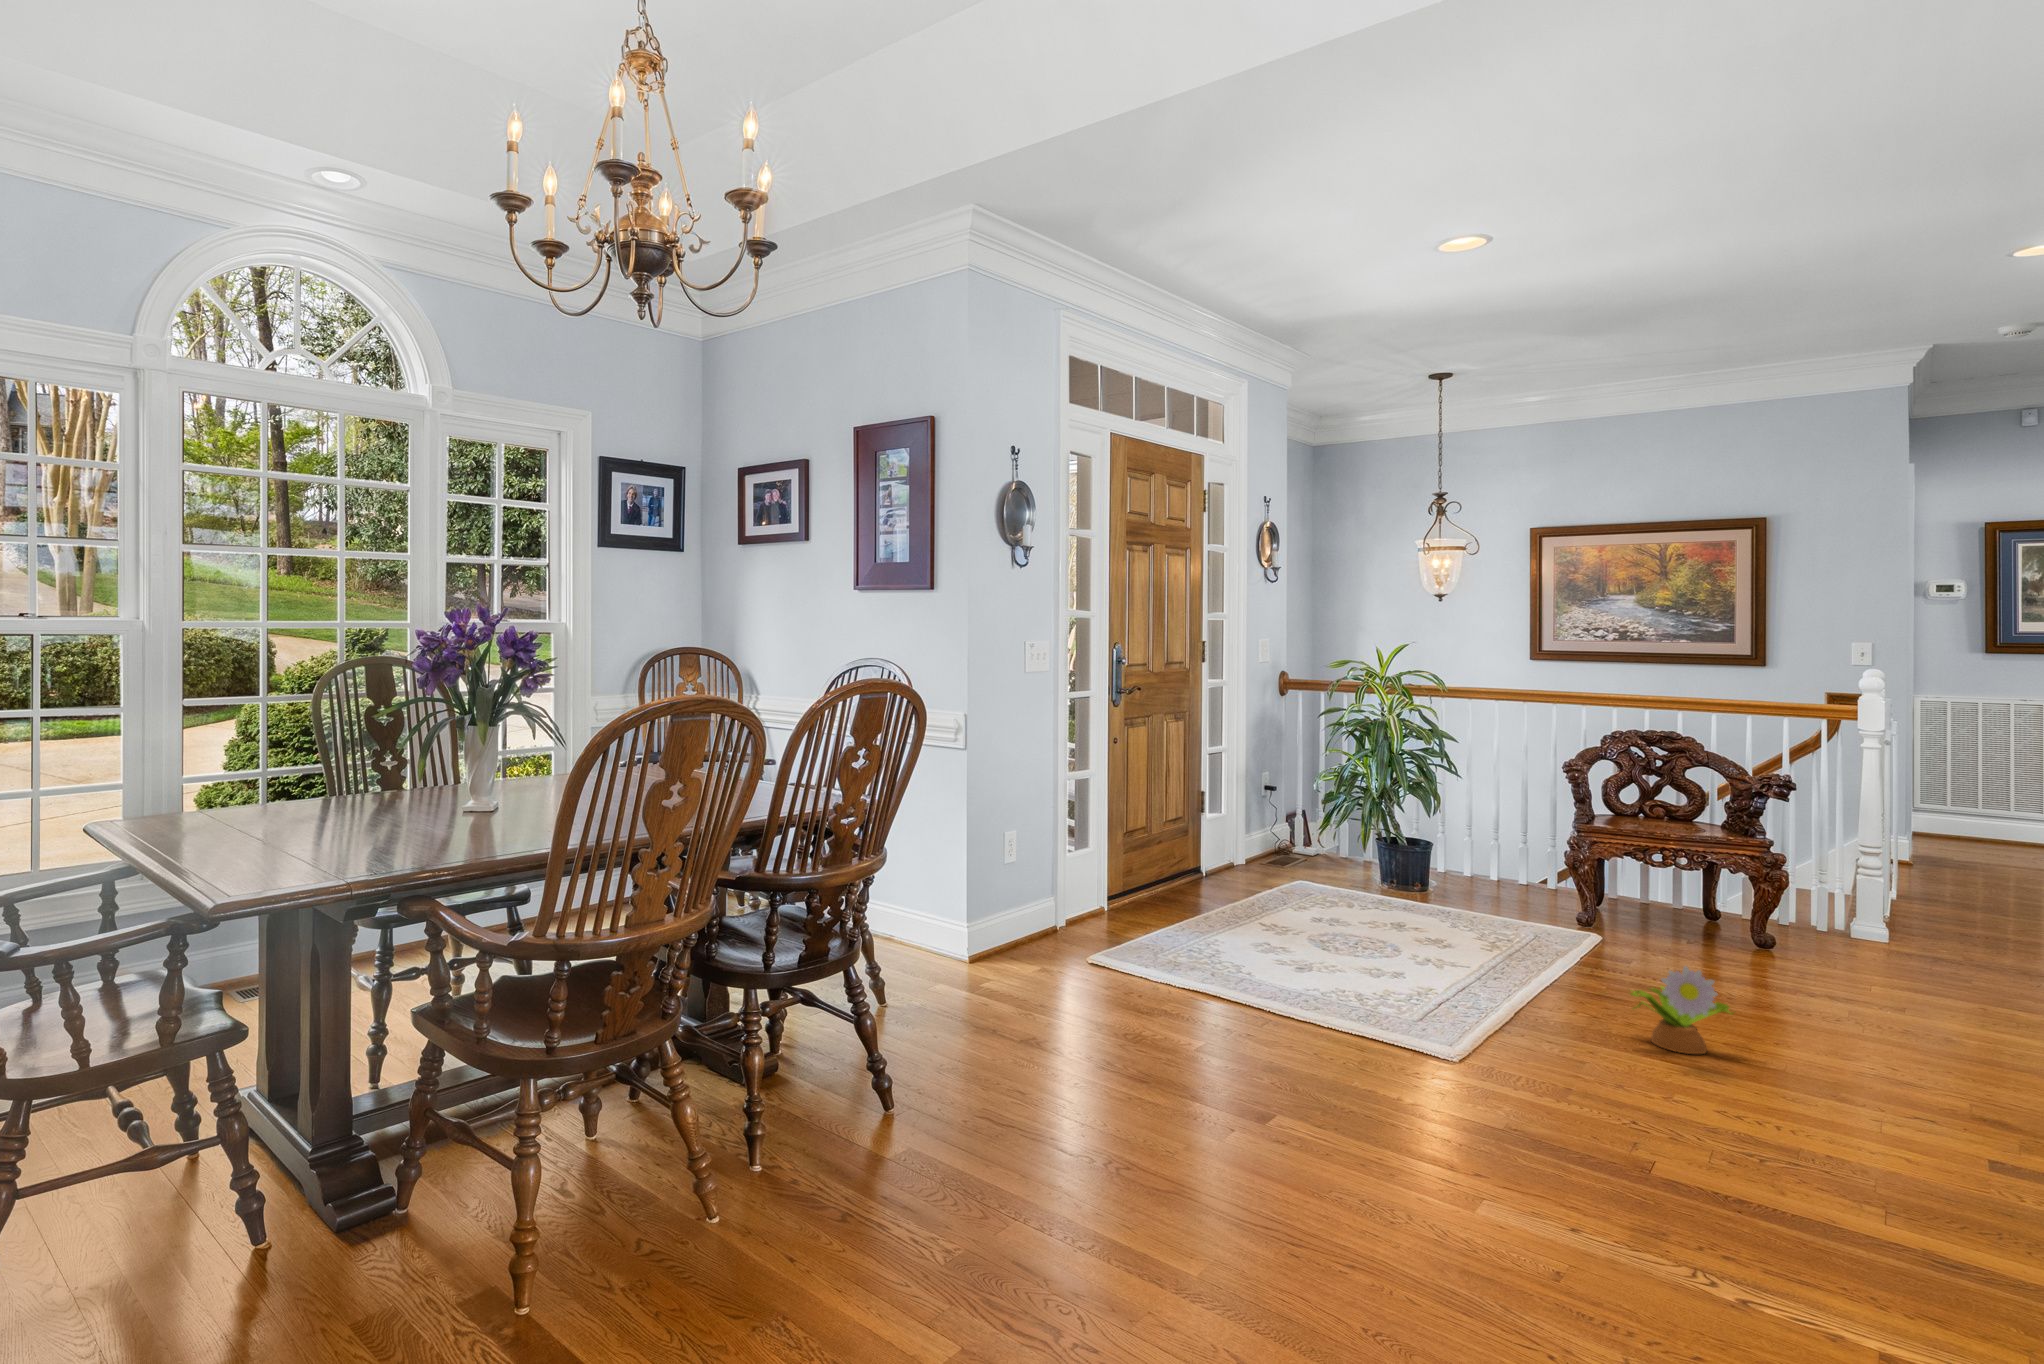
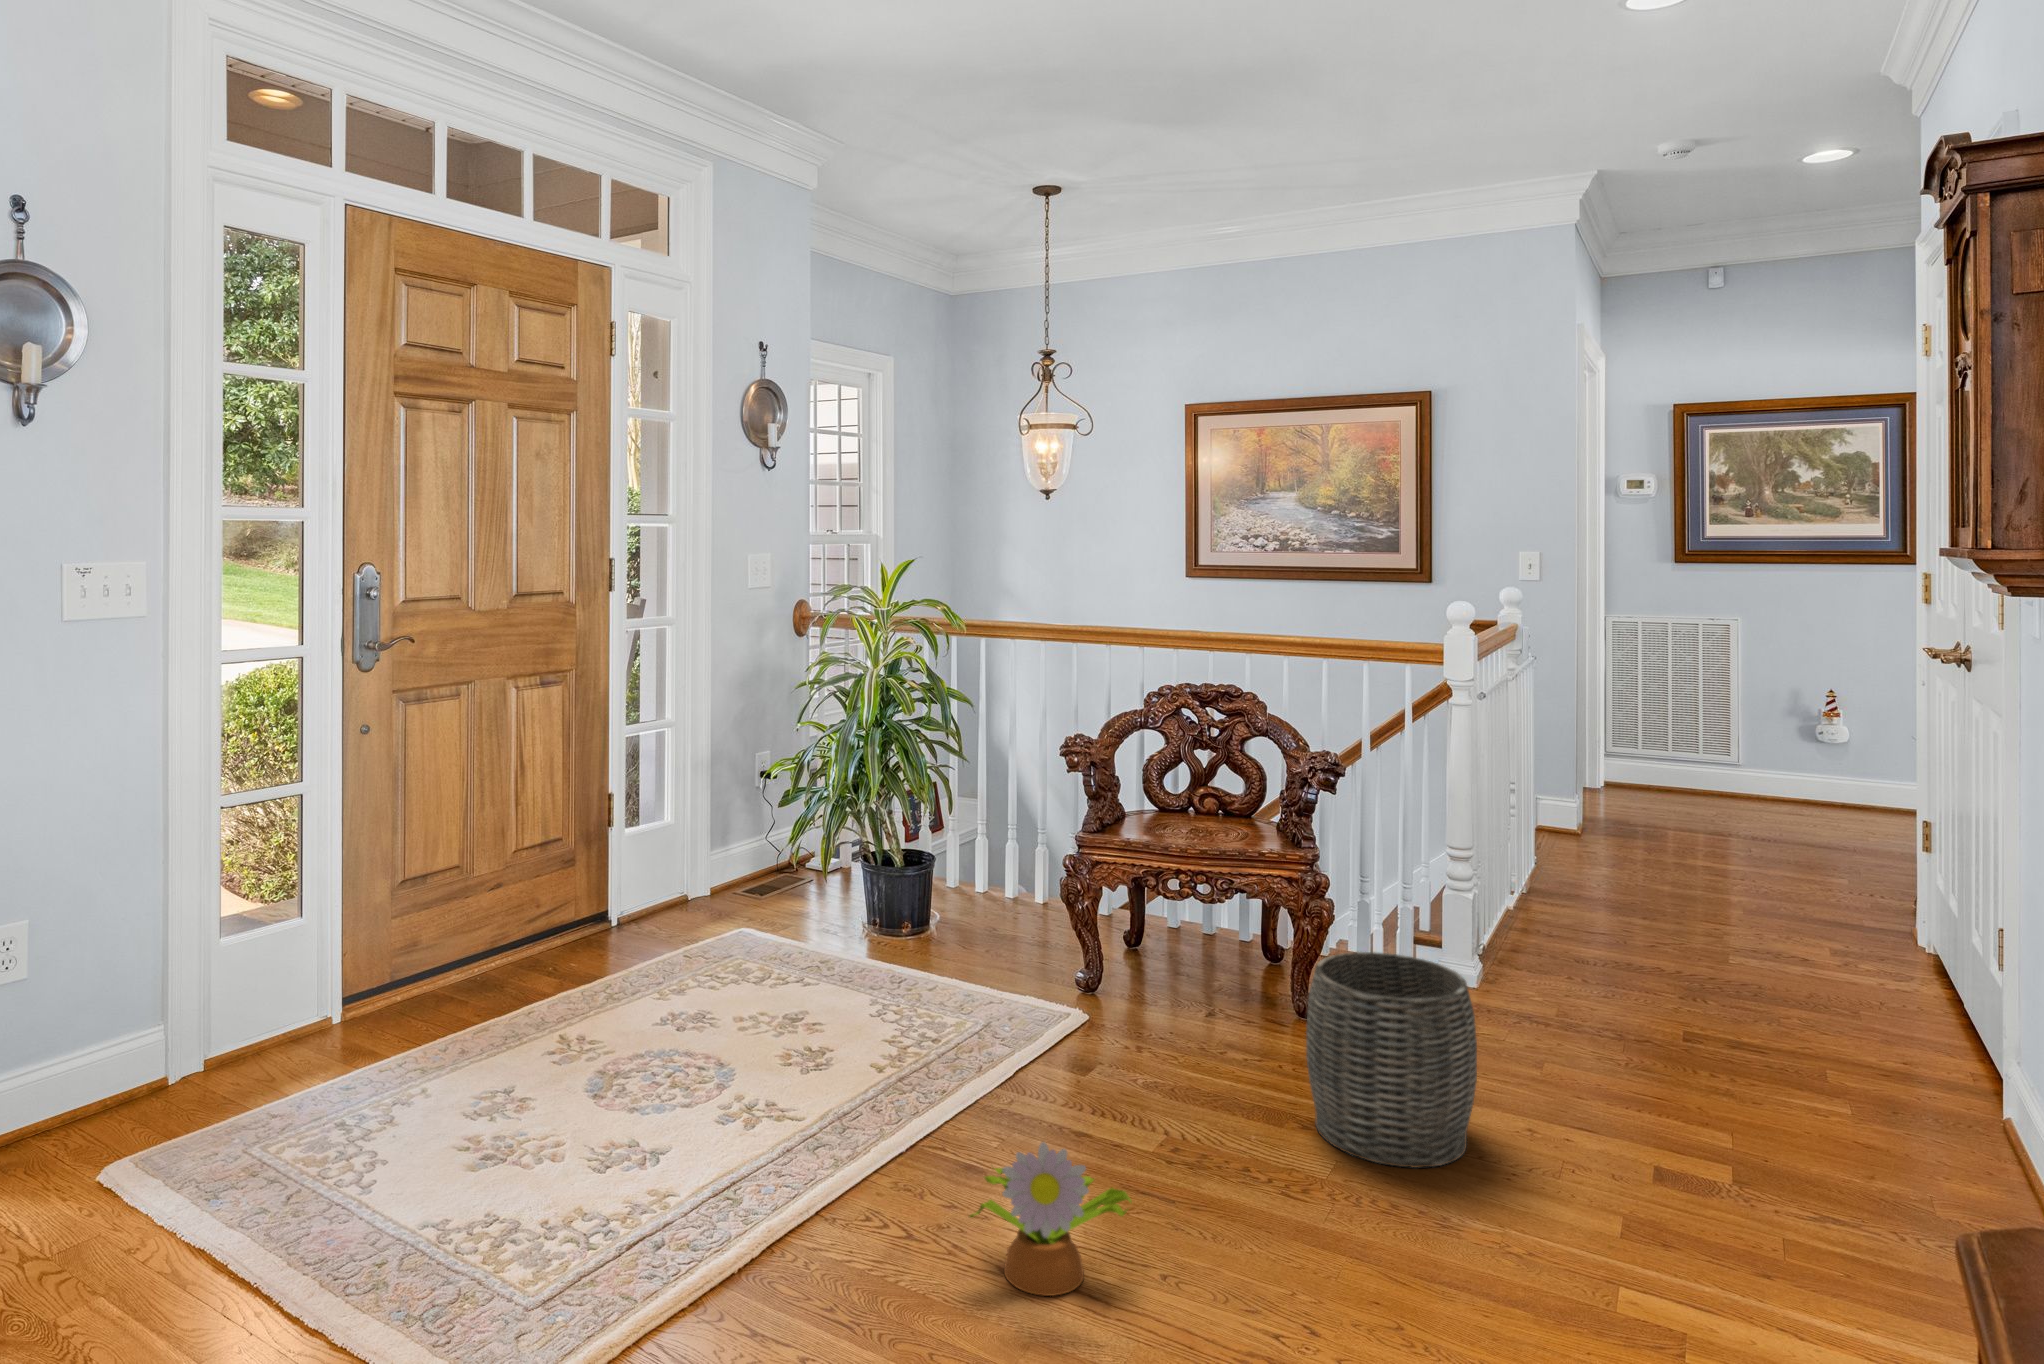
woven basket: none [1798,898,1936,1027] -> present [1306,952,1477,1168]

